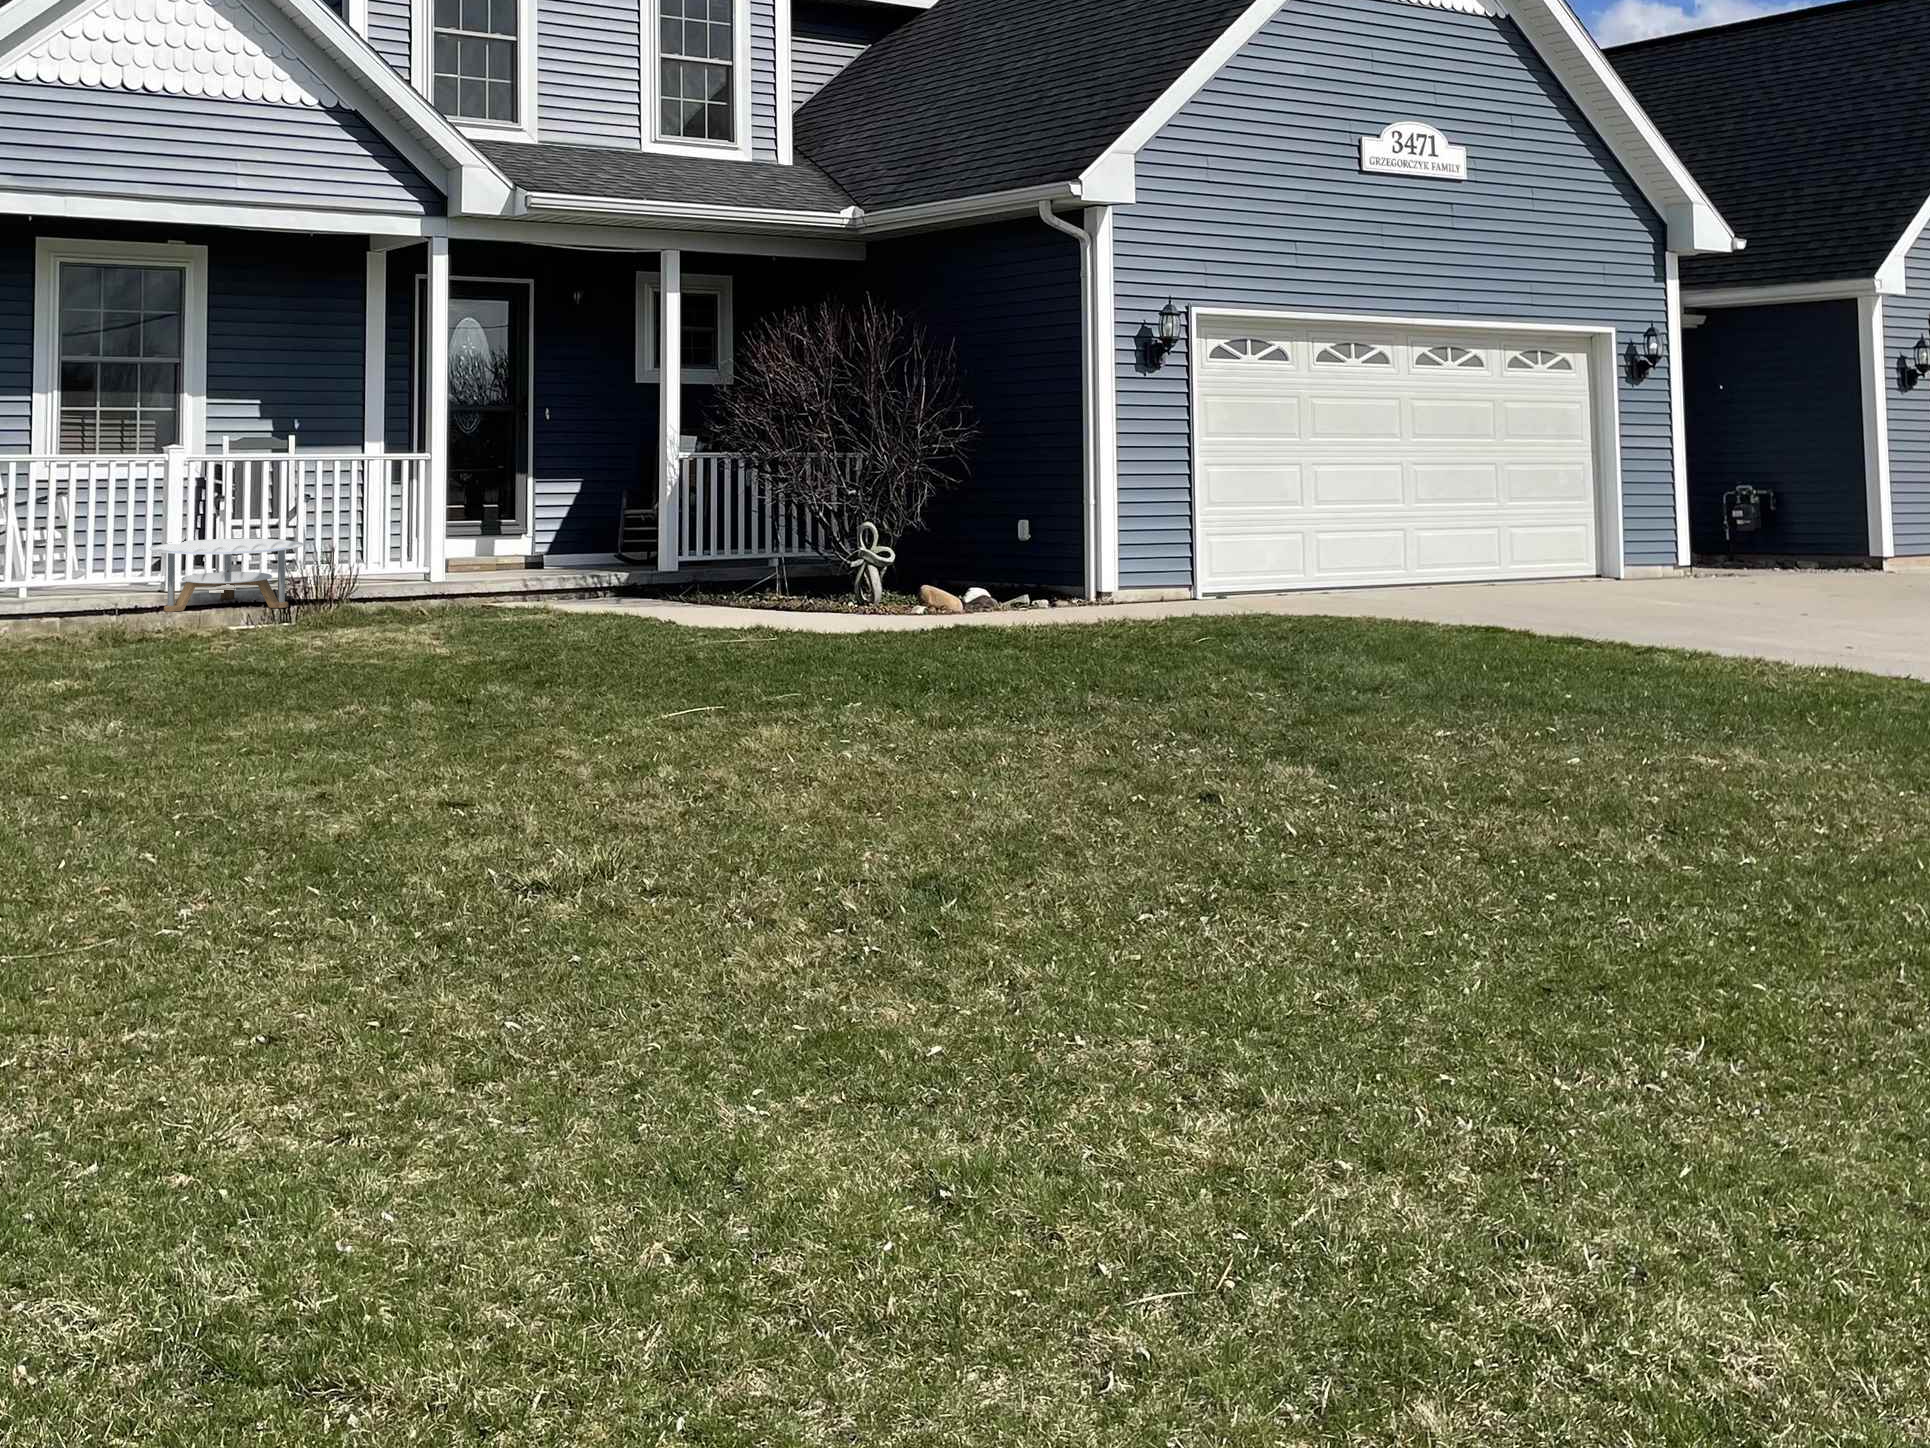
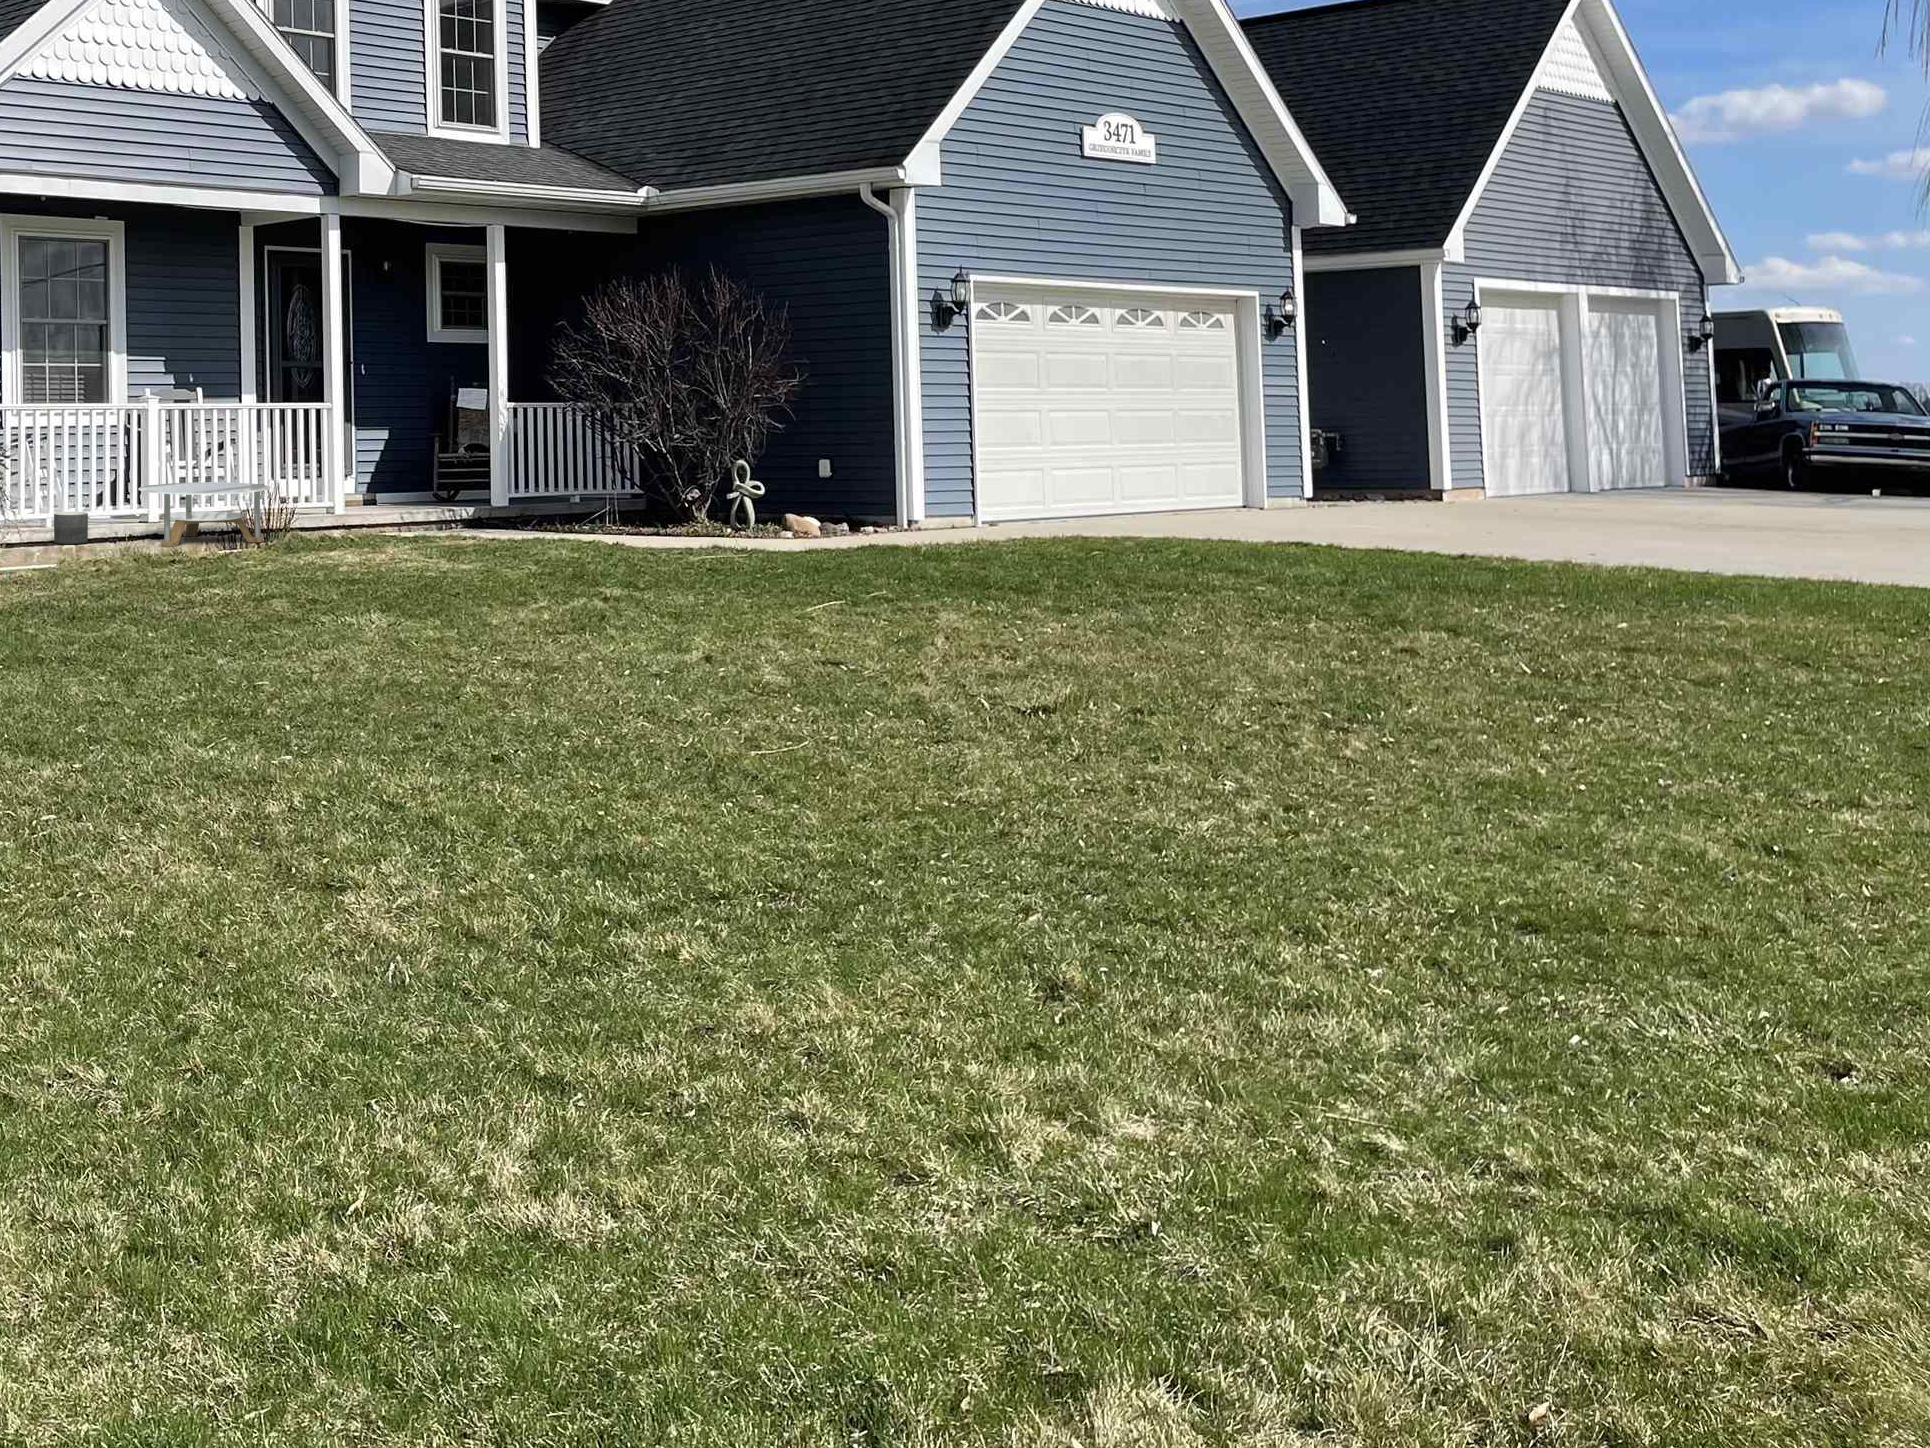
planter: none [56,570,96,607] -> present [54,512,88,544]

